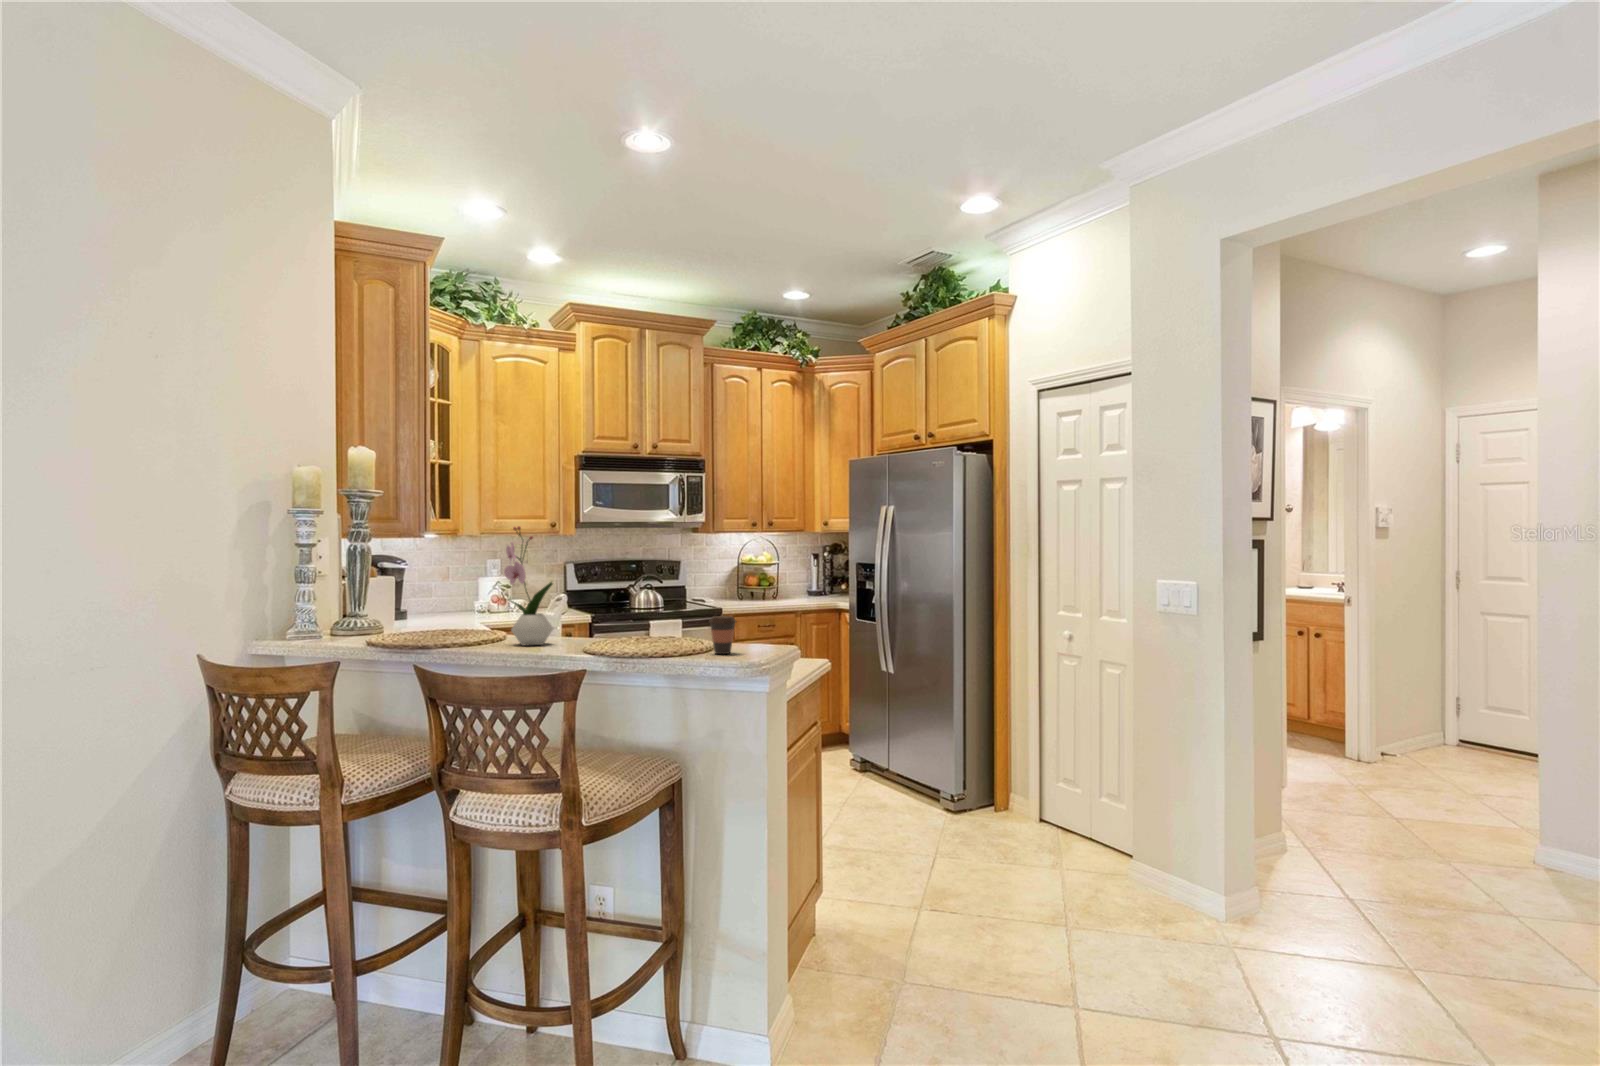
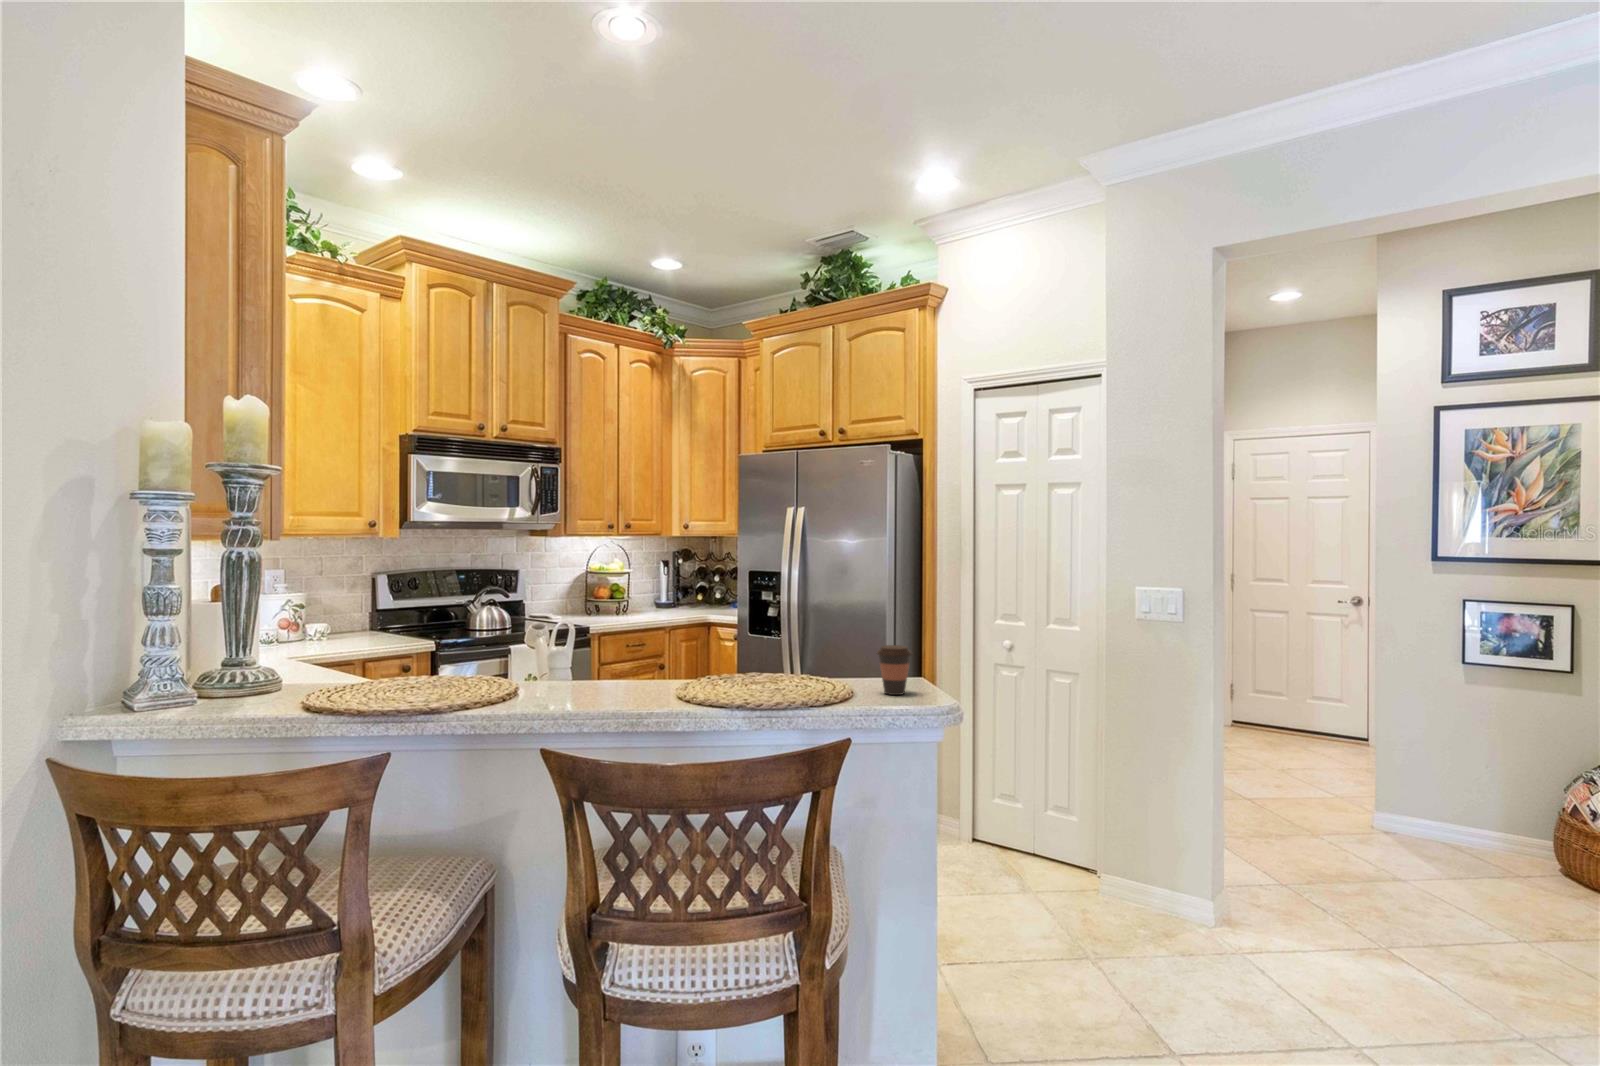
flower arrangement: present [504,527,553,645] -> none [567,529,647,702]

